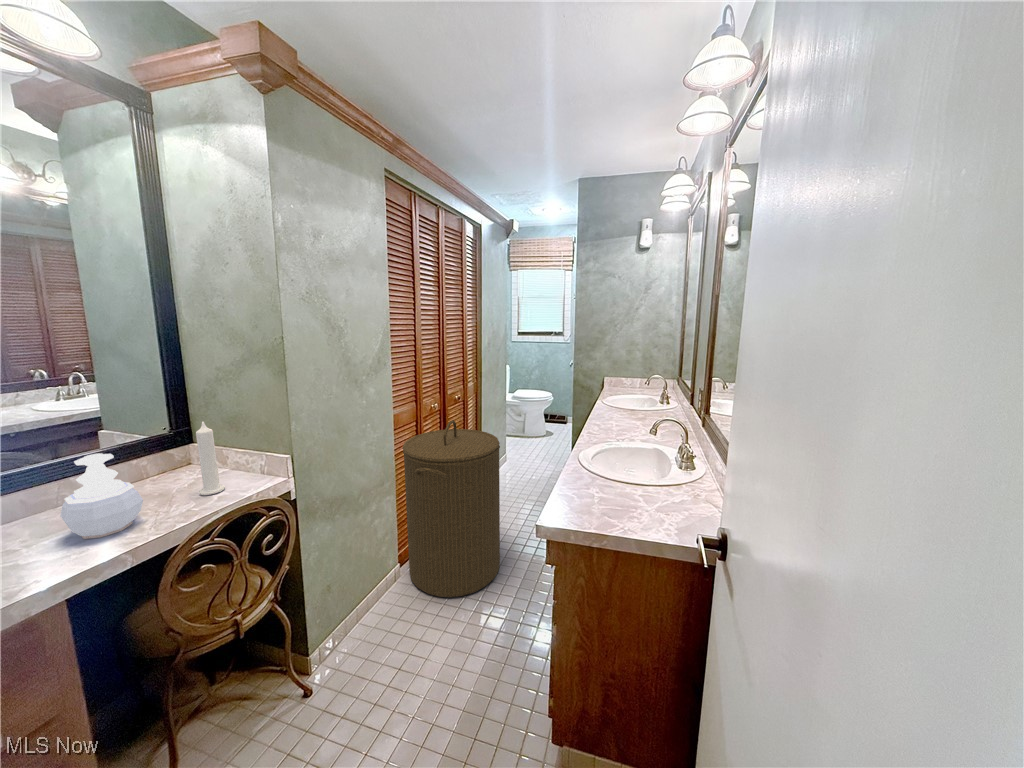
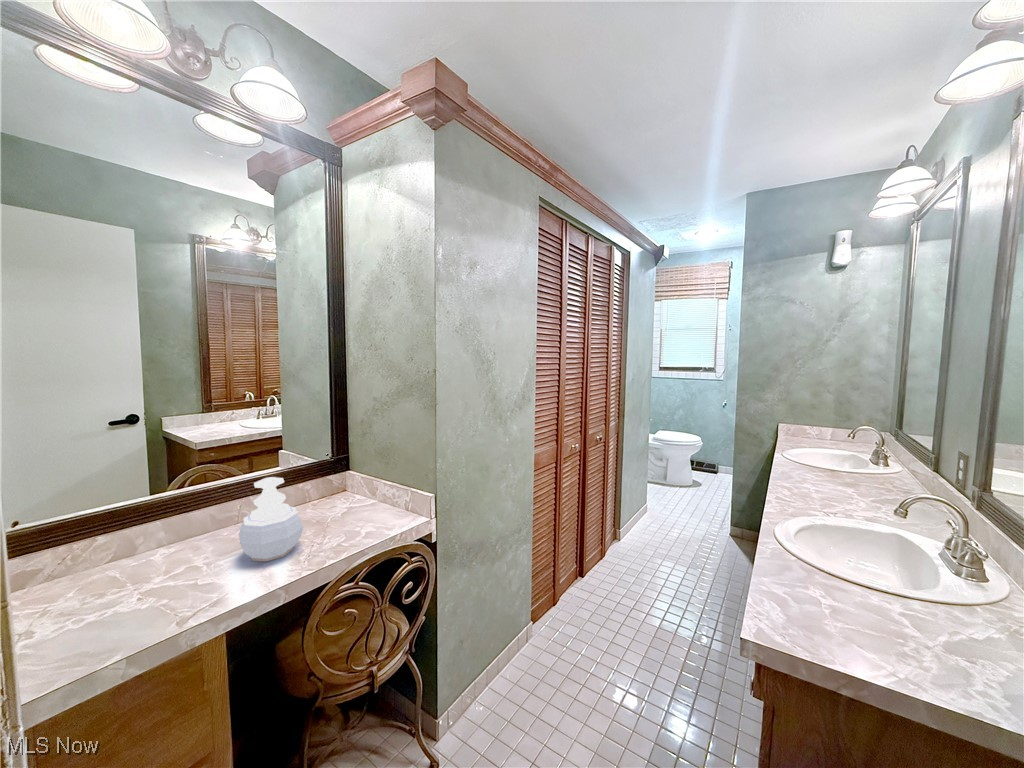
laundry hamper: present [403,420,500,597] -> none [542,465,656,684]
candle: present [196,422,225,495] -> none [351,451,373,527]

